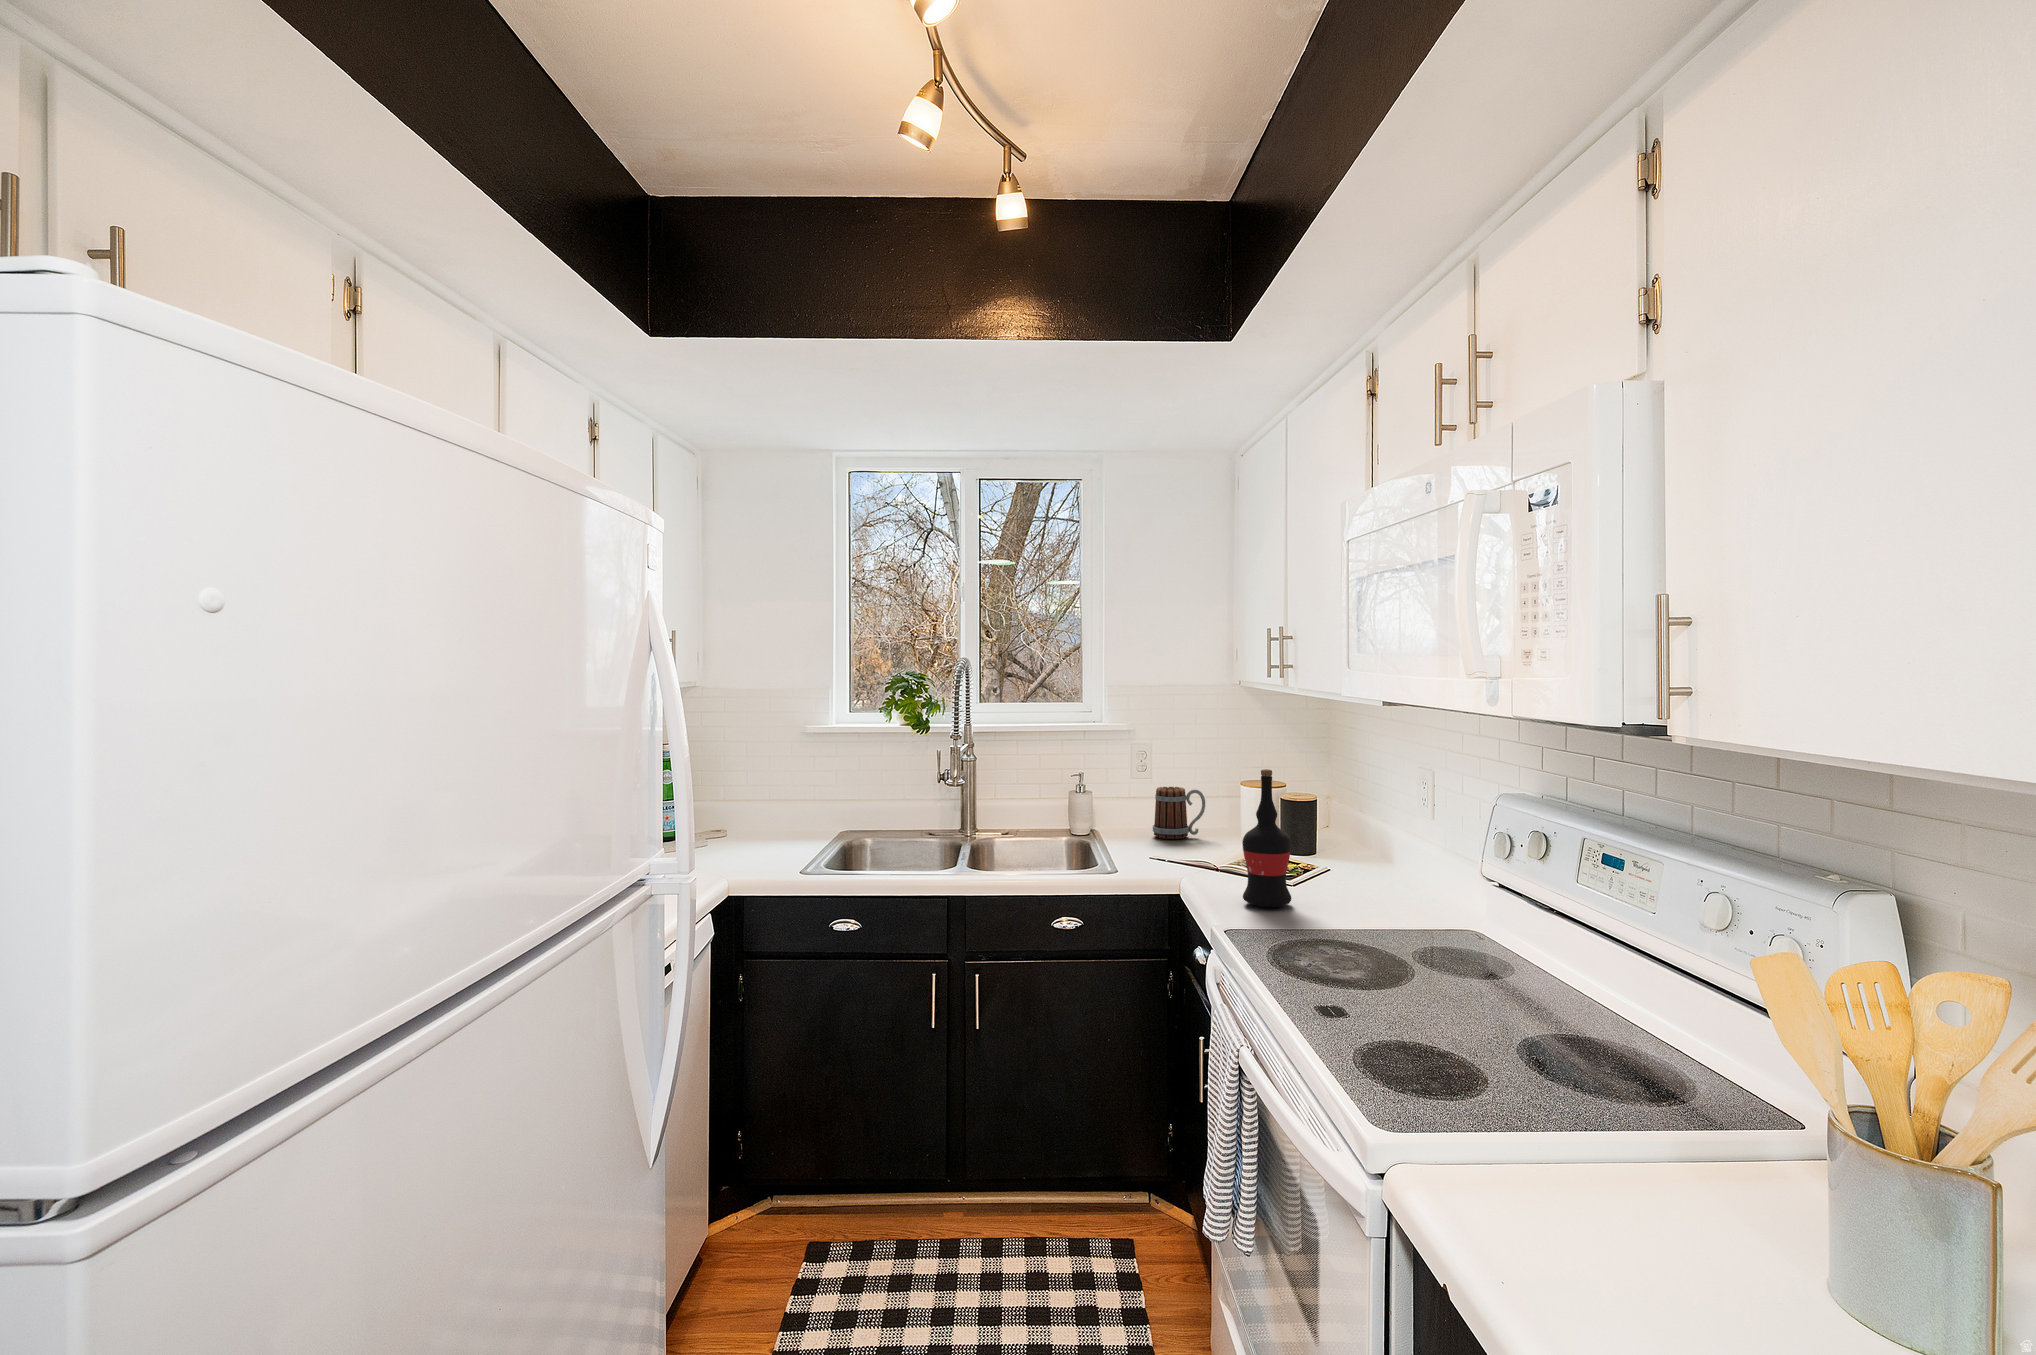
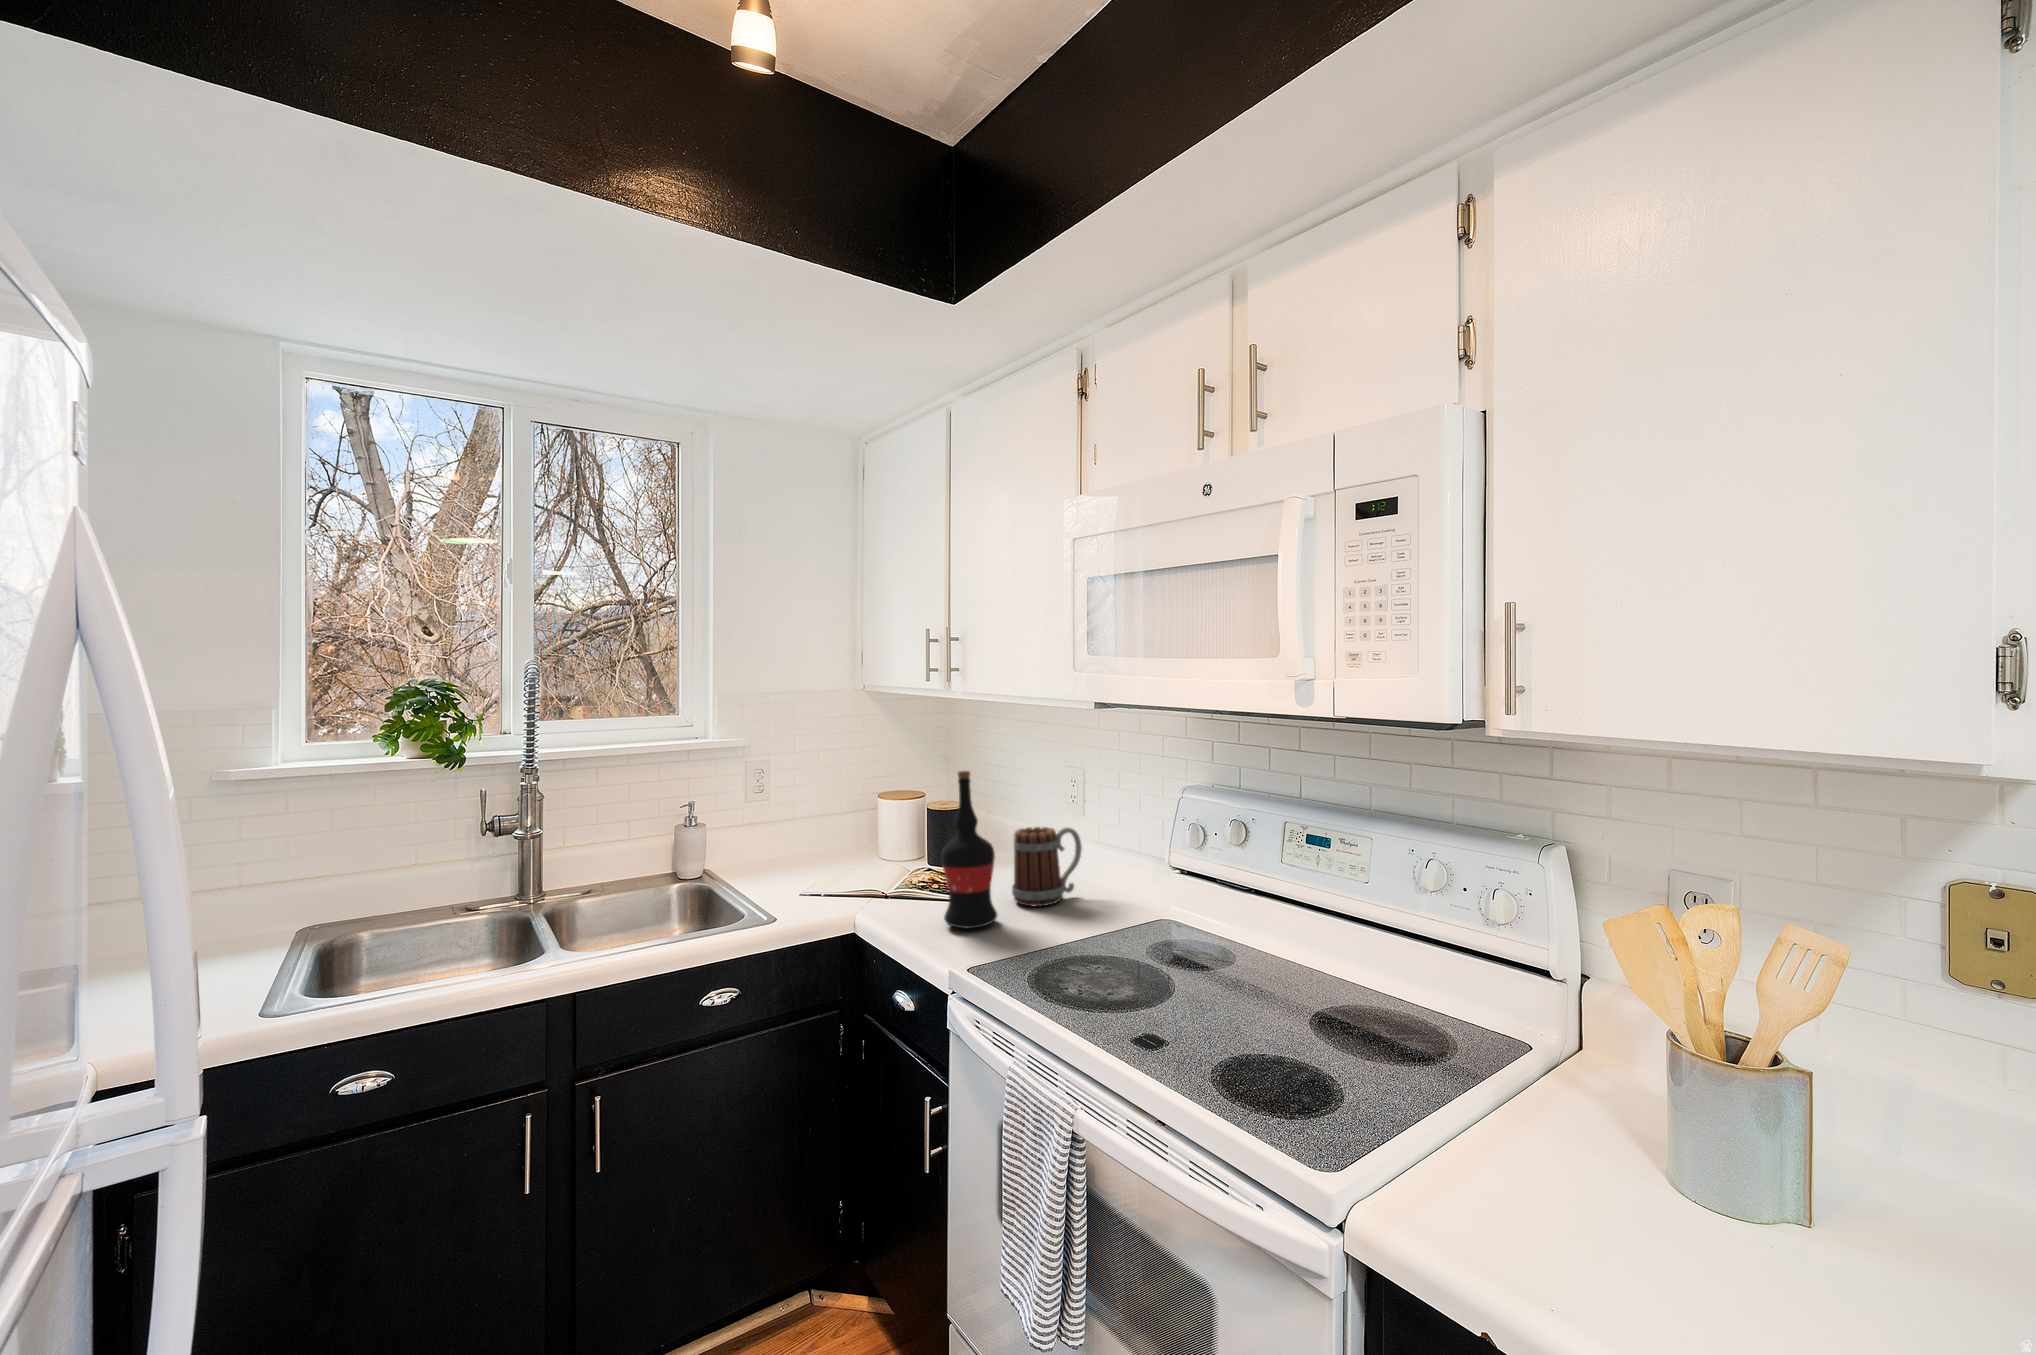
mug: present [1153,787,1205,839] -> present [1012,827,1082,907]

